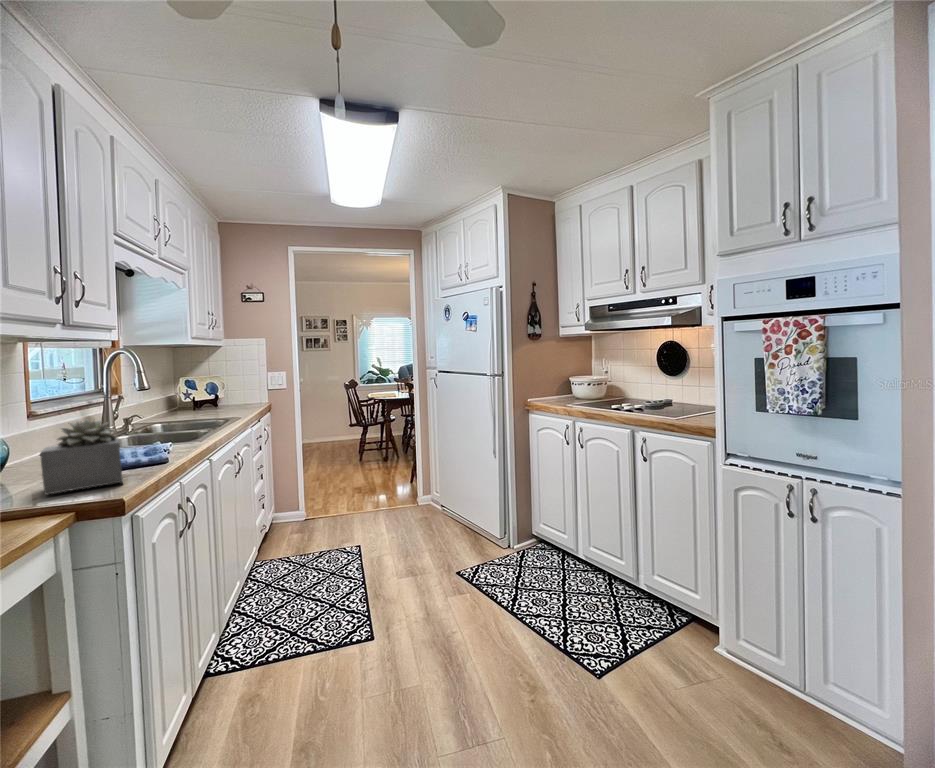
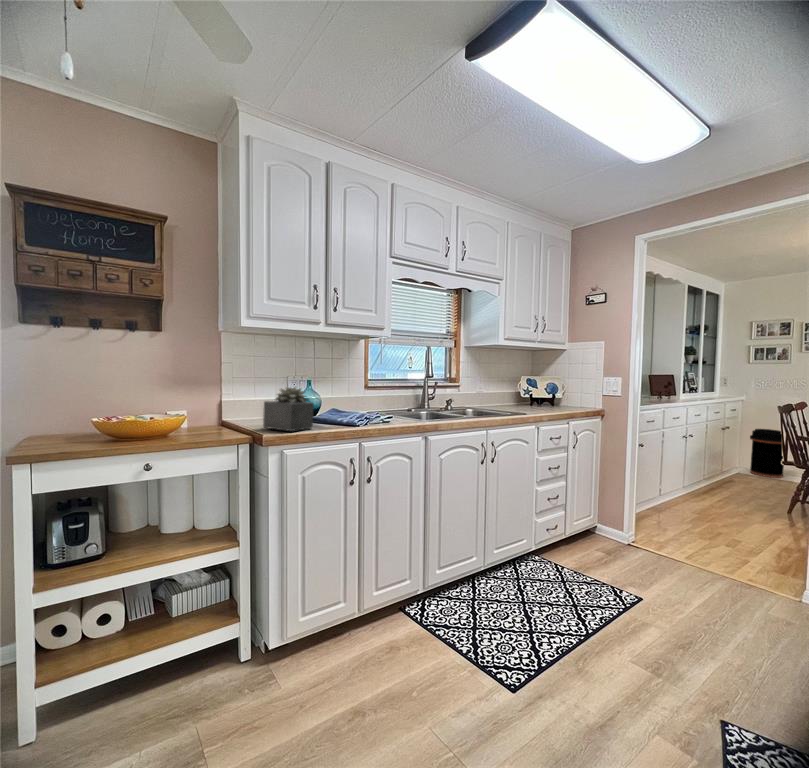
trash can: none [315,406,339,445] -> present [750,429,785,478]

